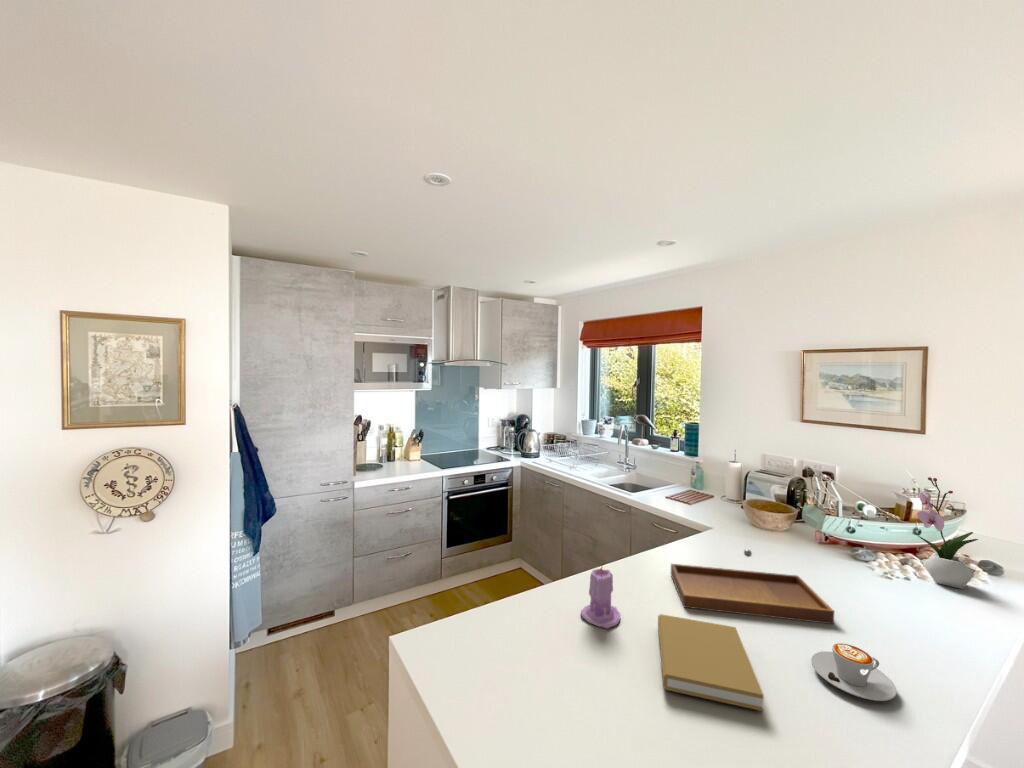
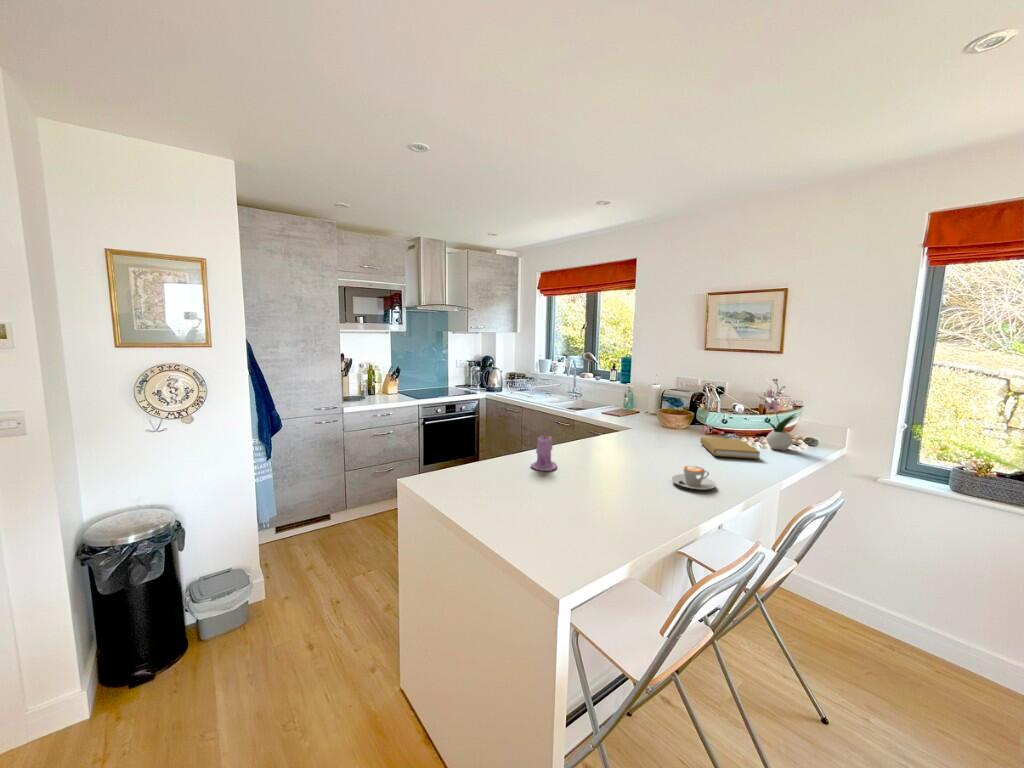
tray: present [671,549,834,624] -> none [595,426,695,466]
book: present [658,614,763,711] -> present [700,437,760,459]

